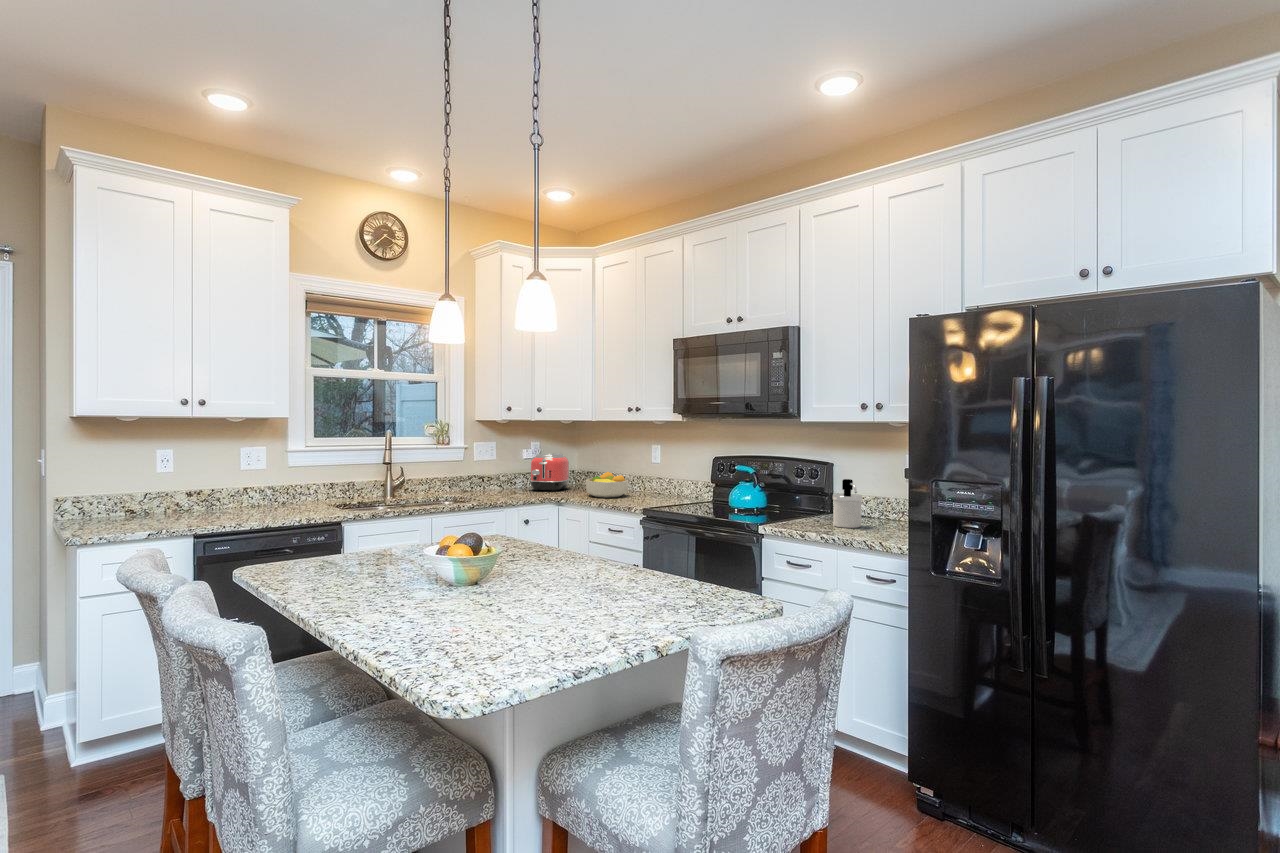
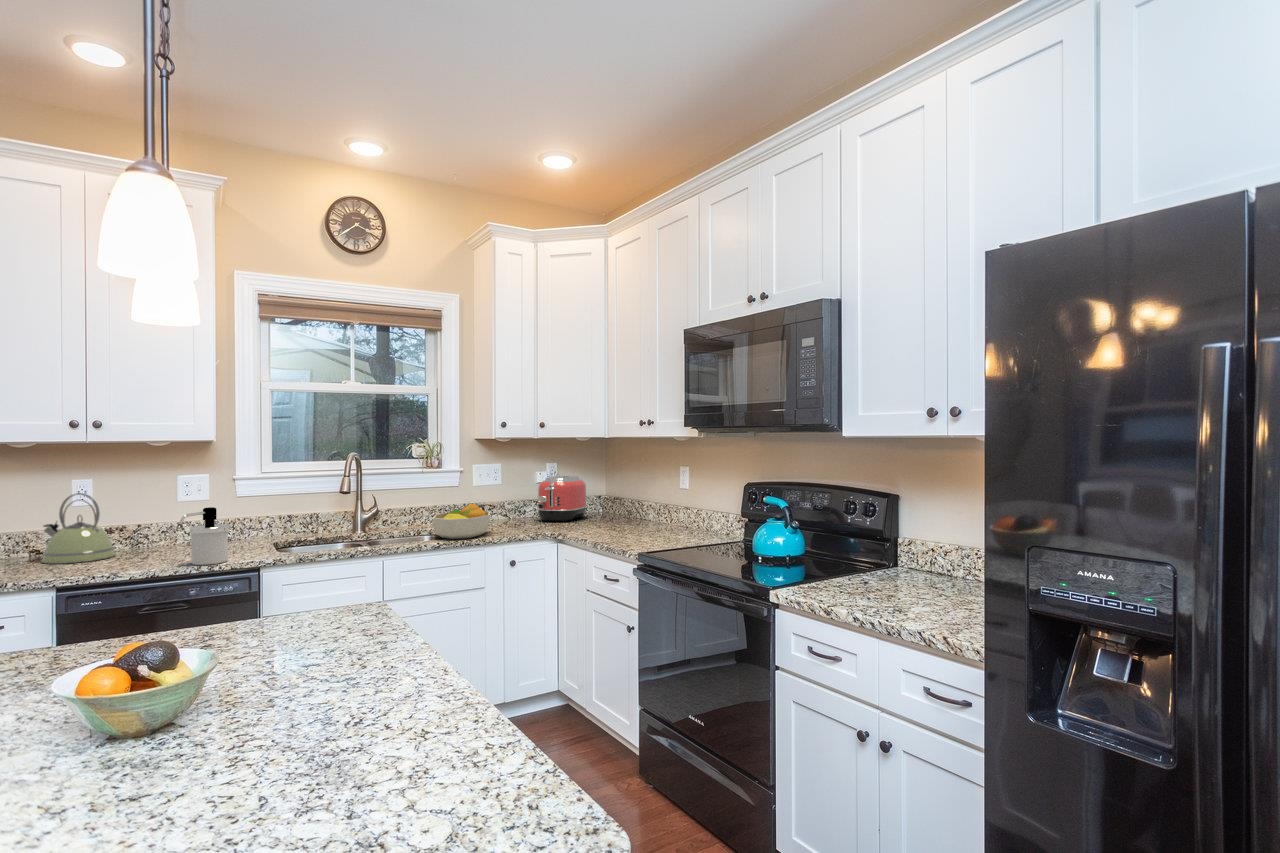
kettle: none [144,461,206,519] -> present [41,493,116,564]
fruit bowl: present [585,472,628,498] -> present [433,503,490,539]
soap dispenser: present [833,479,862,528] -> present [179,507,229,565]

